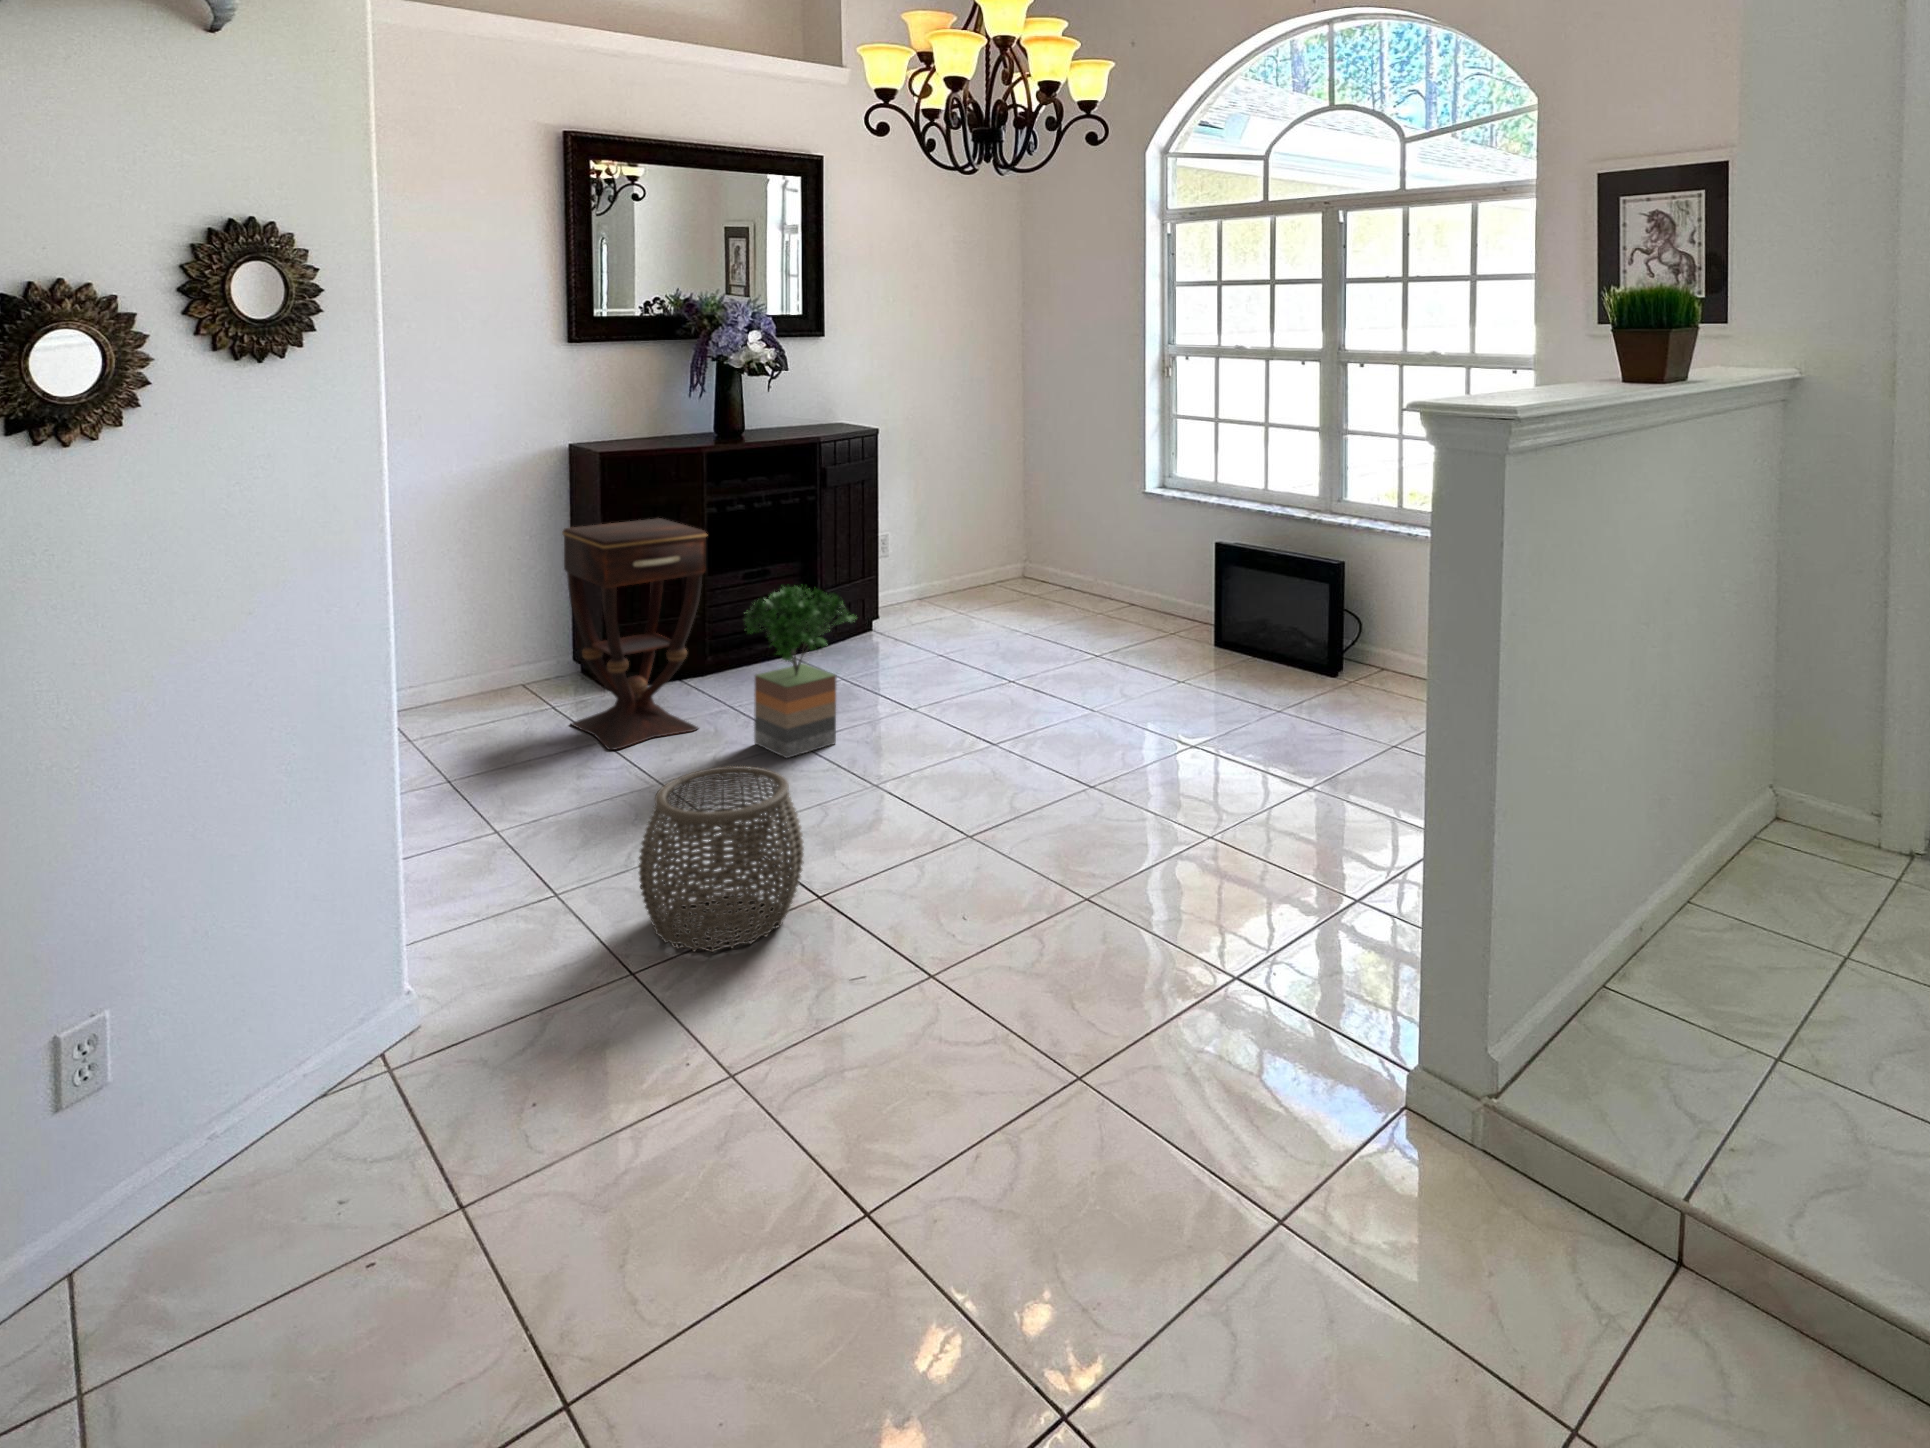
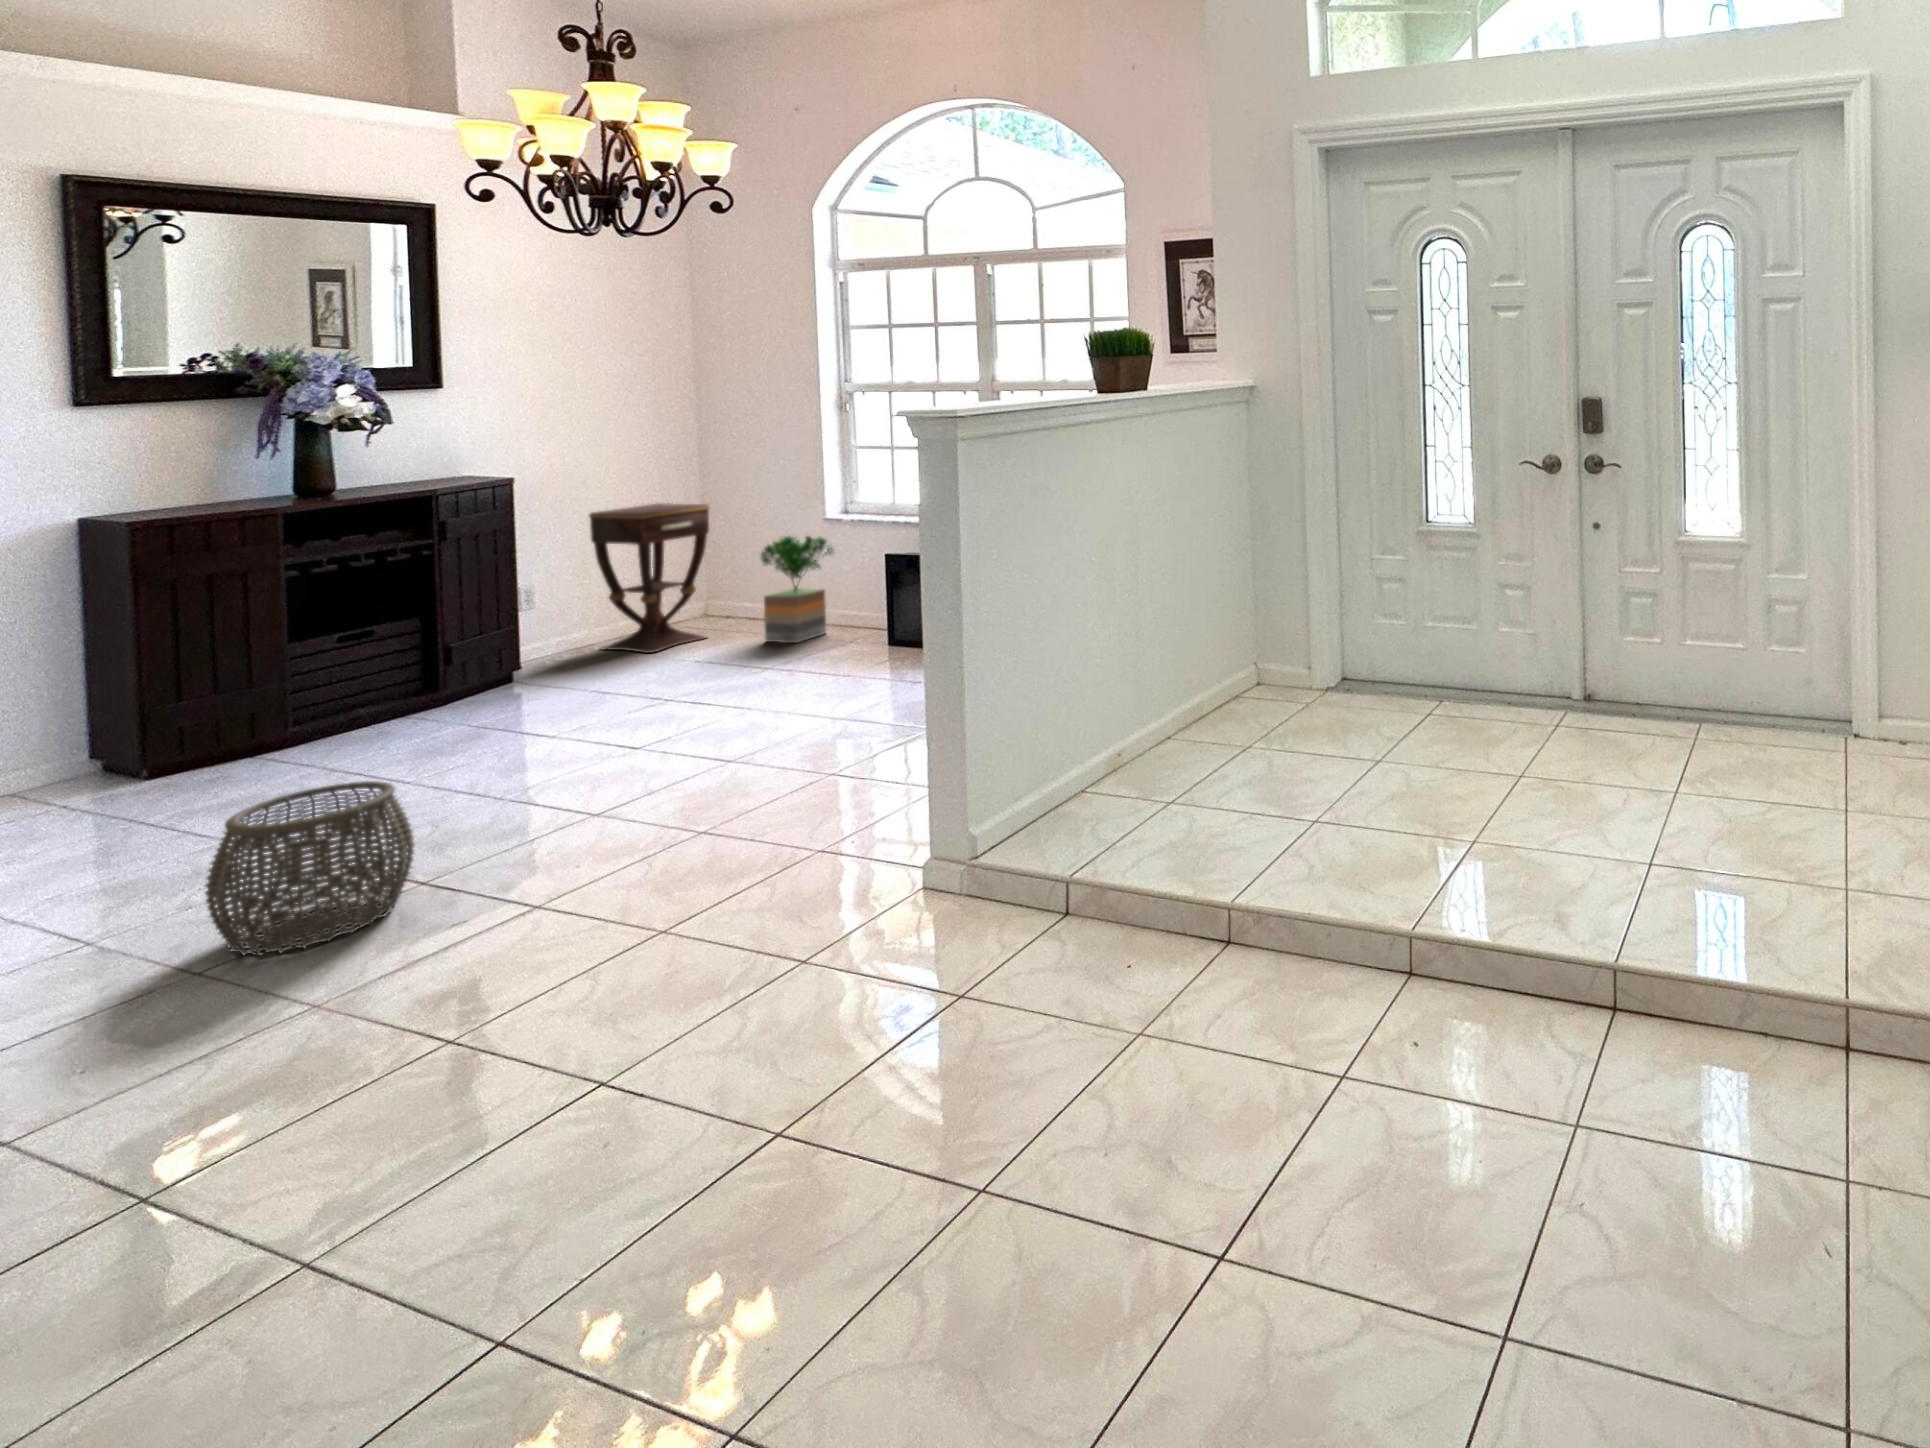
side table: present [562,518,707,750] -> present [589,503,710,653]
potted tree: present [745,586,855,758] -> present [761,536,834,643]

